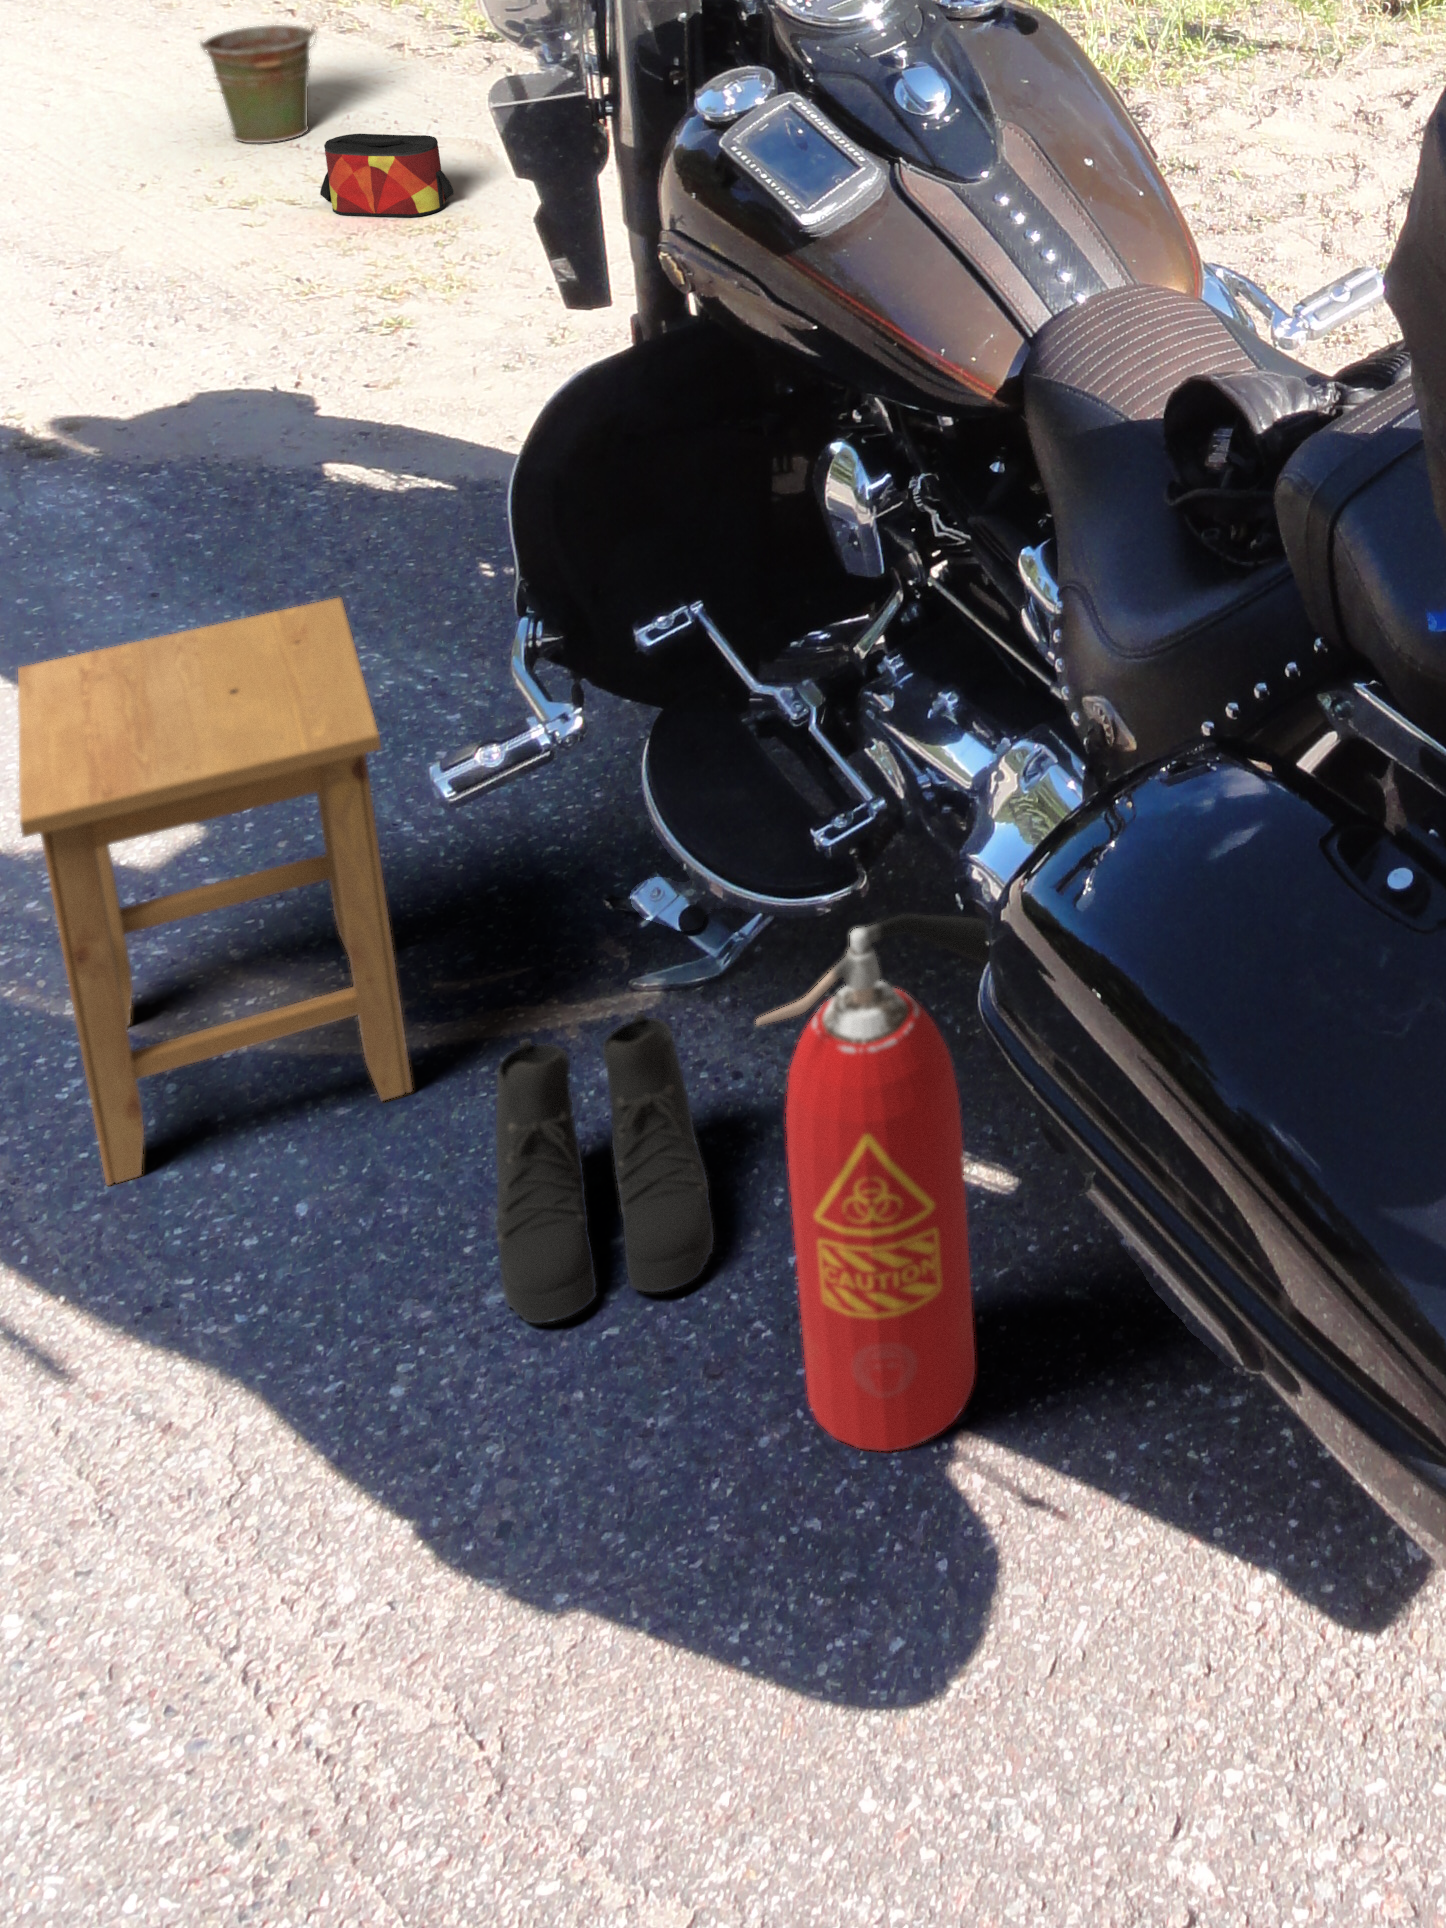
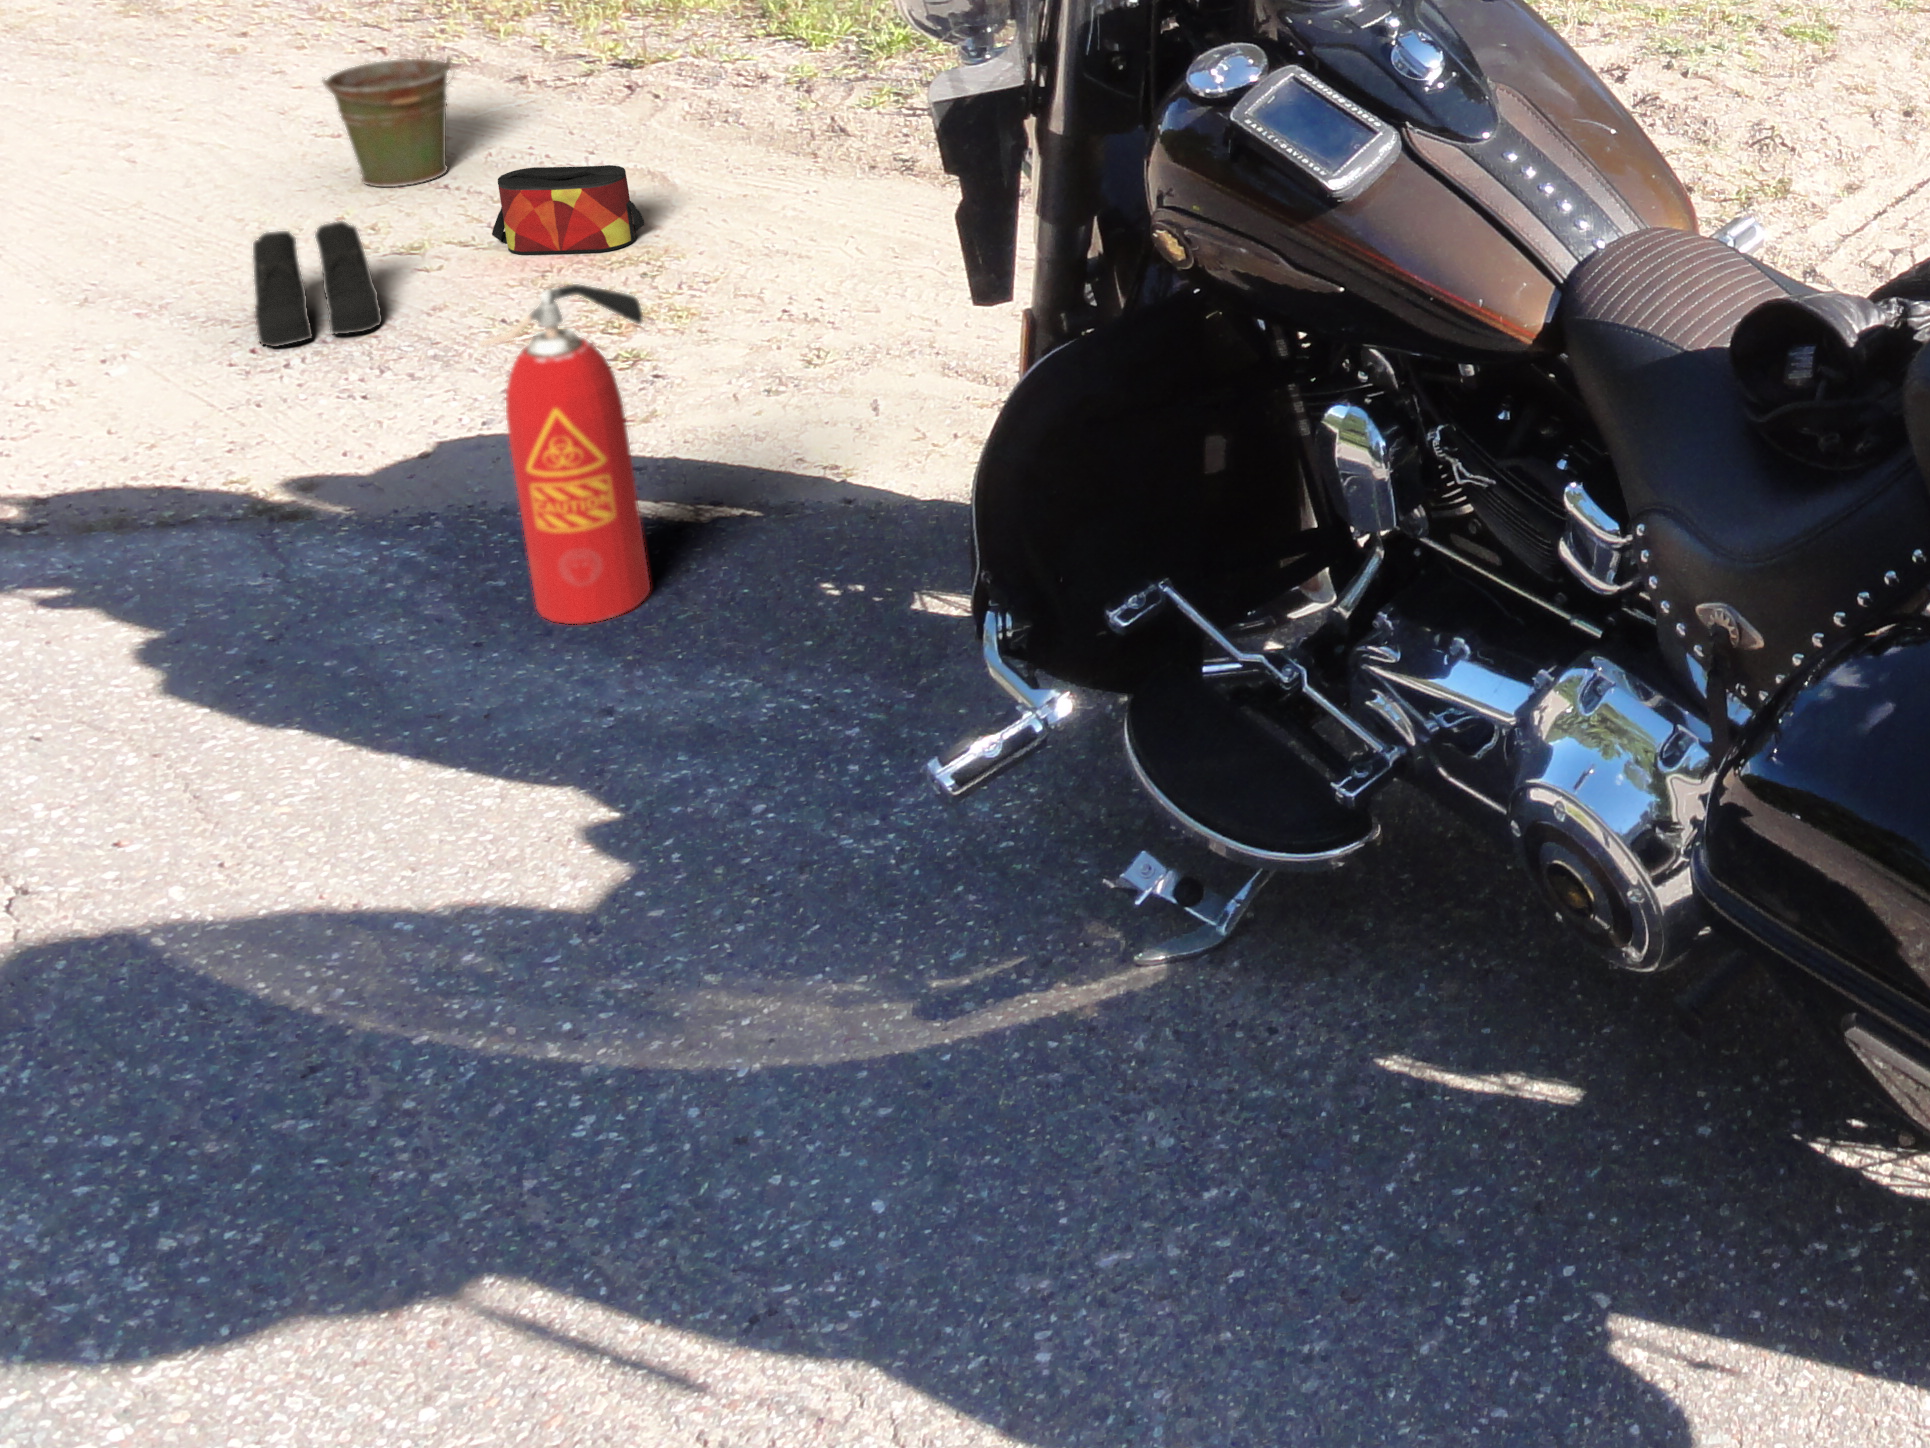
stool: present [18,598,412,1185] -> none [493,610,943,1226]
fire extinguisher: present [757,914,987,1451] -> present [480,284,650,624]
boots: present [496,1012,714,1323] -> present [253,221,382,347]

